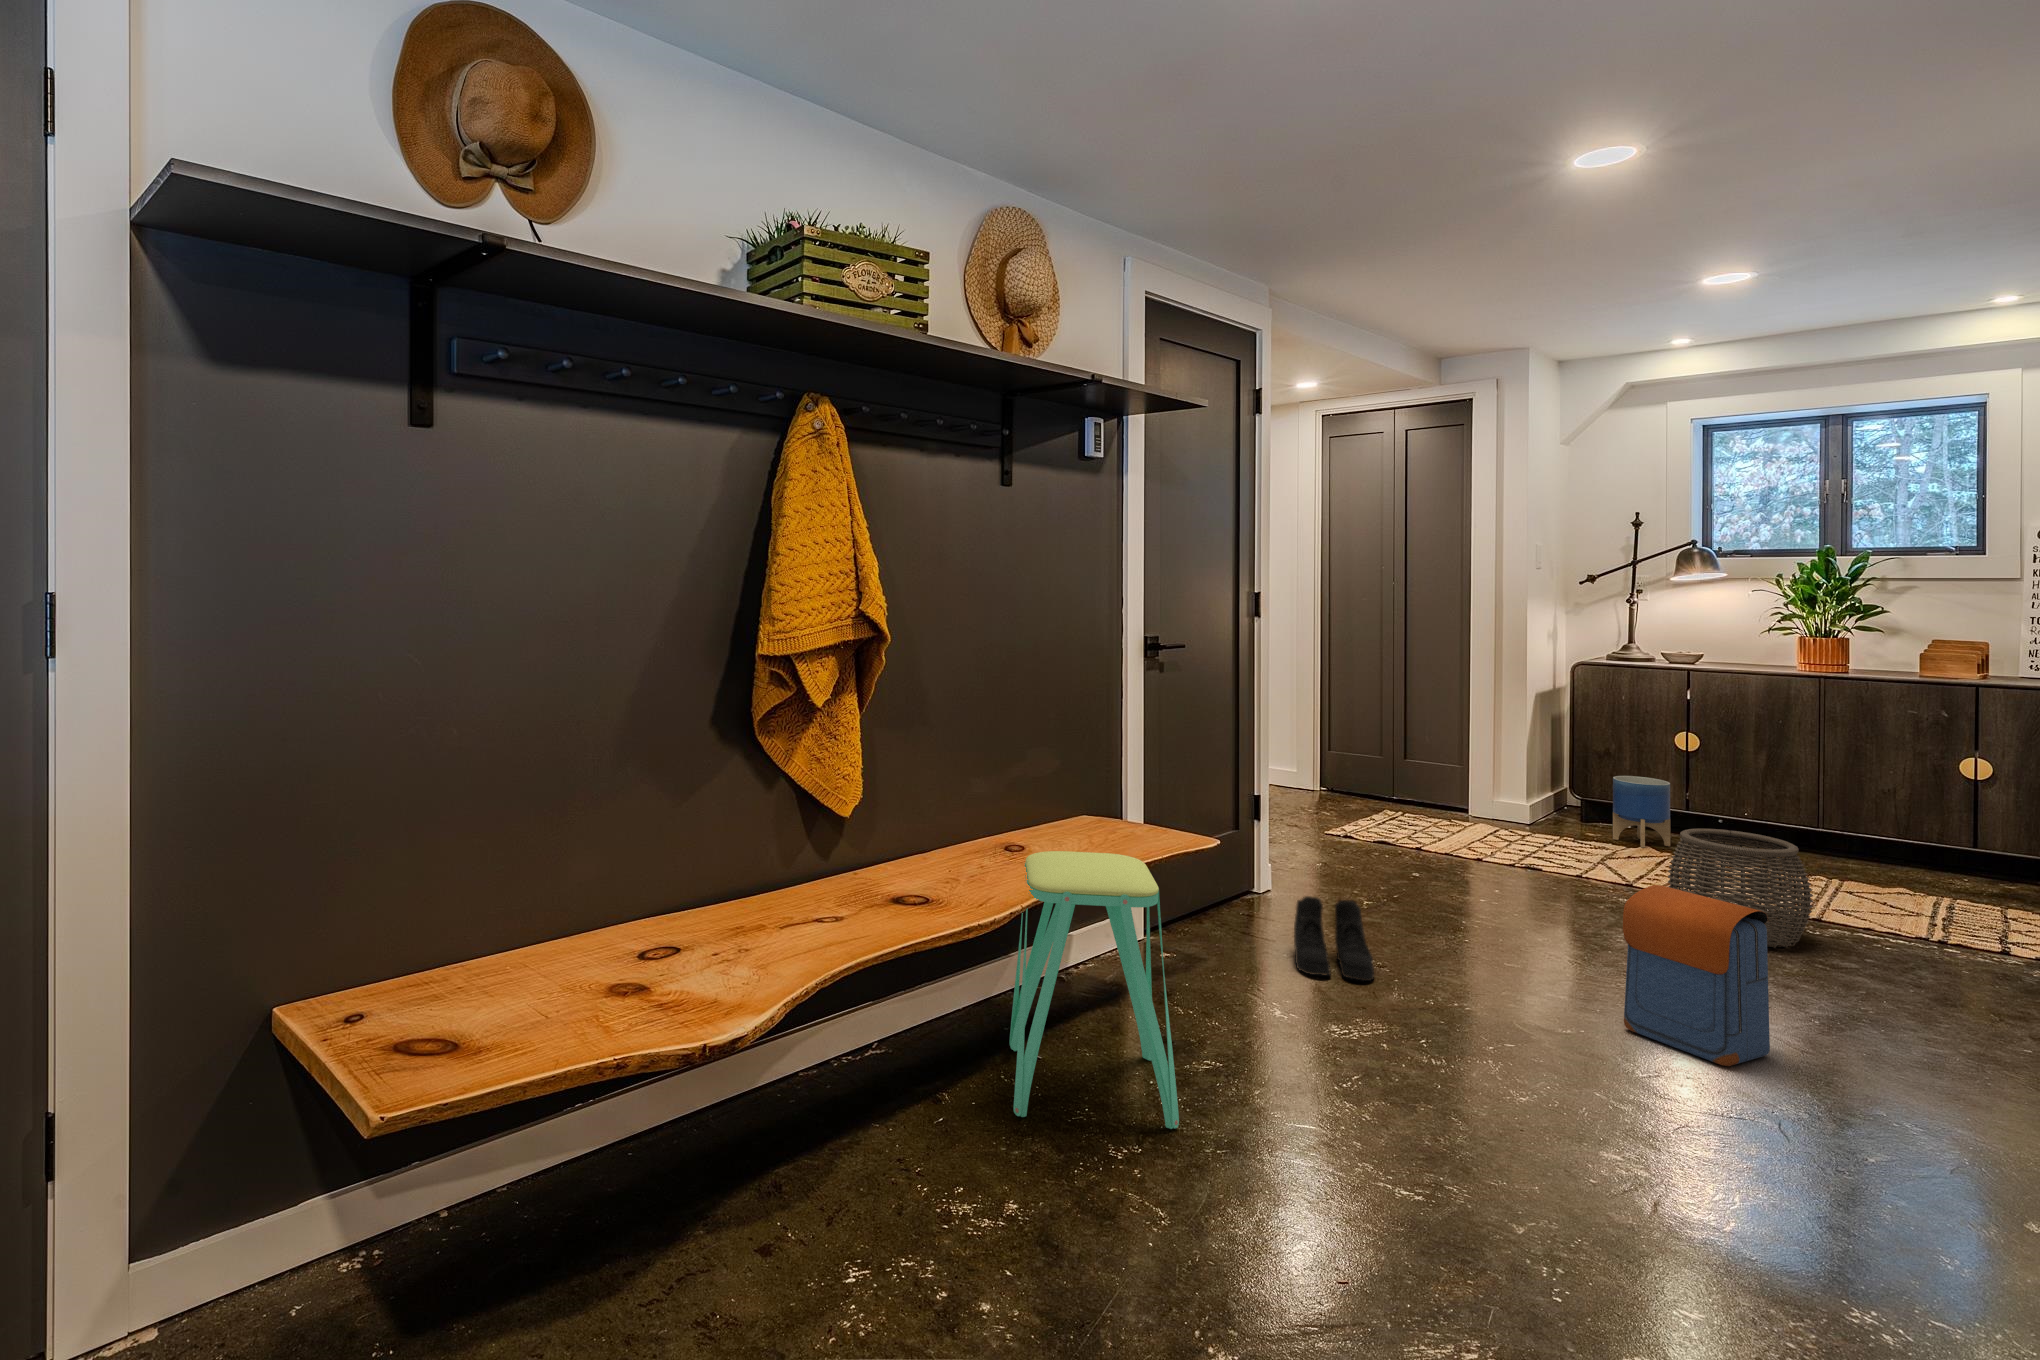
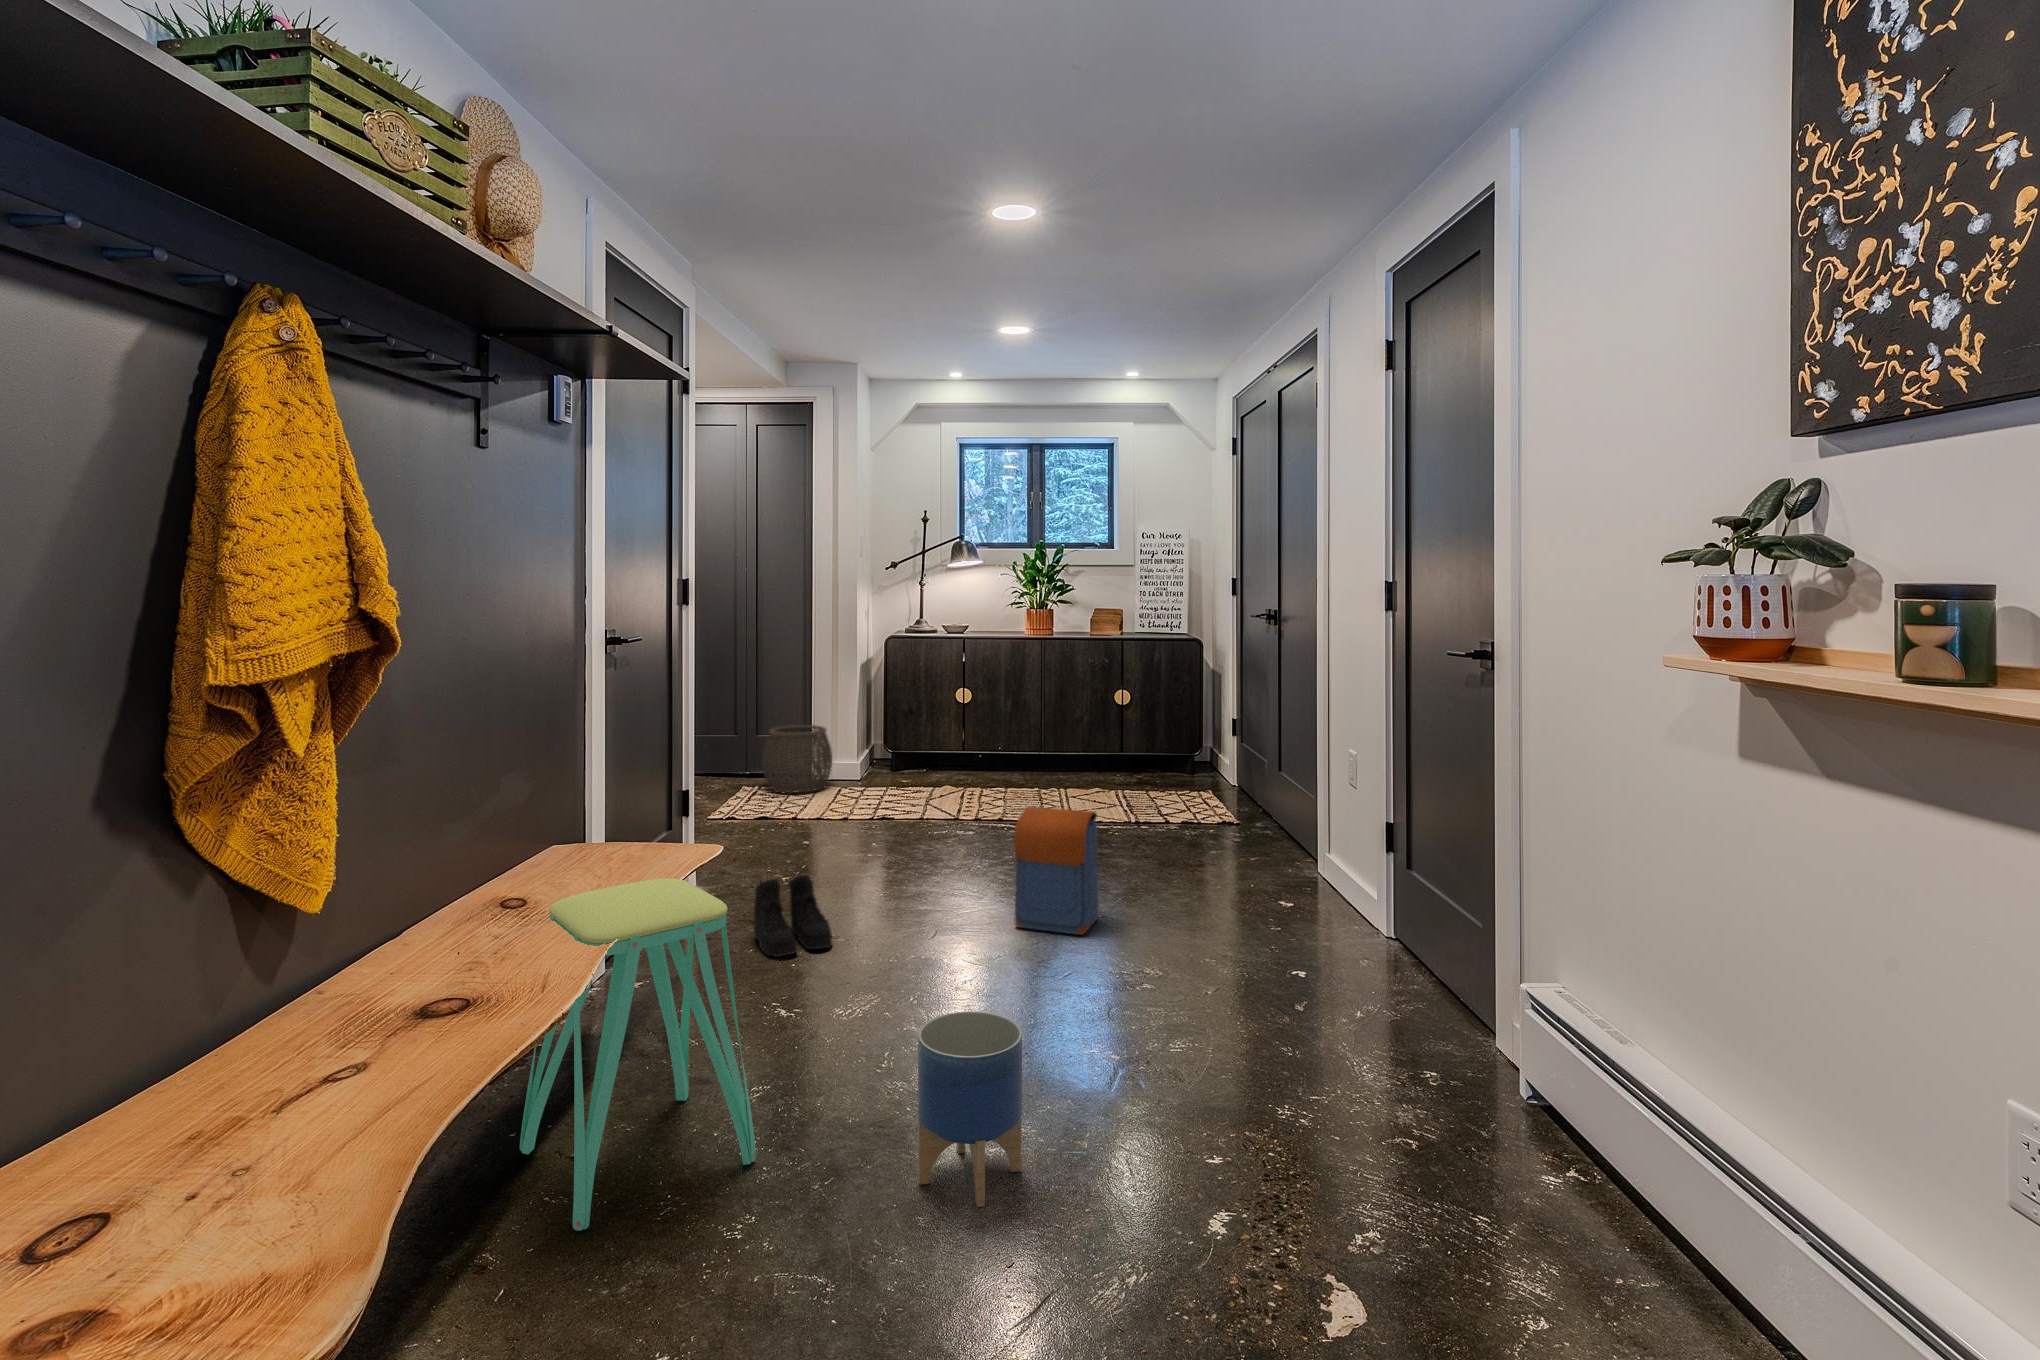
planter: present [1613,776,1670,847] -> present [918,1011,1022,1207]
woven basket: present [1668,829,1813,948] -> present [763,725,832,793]

